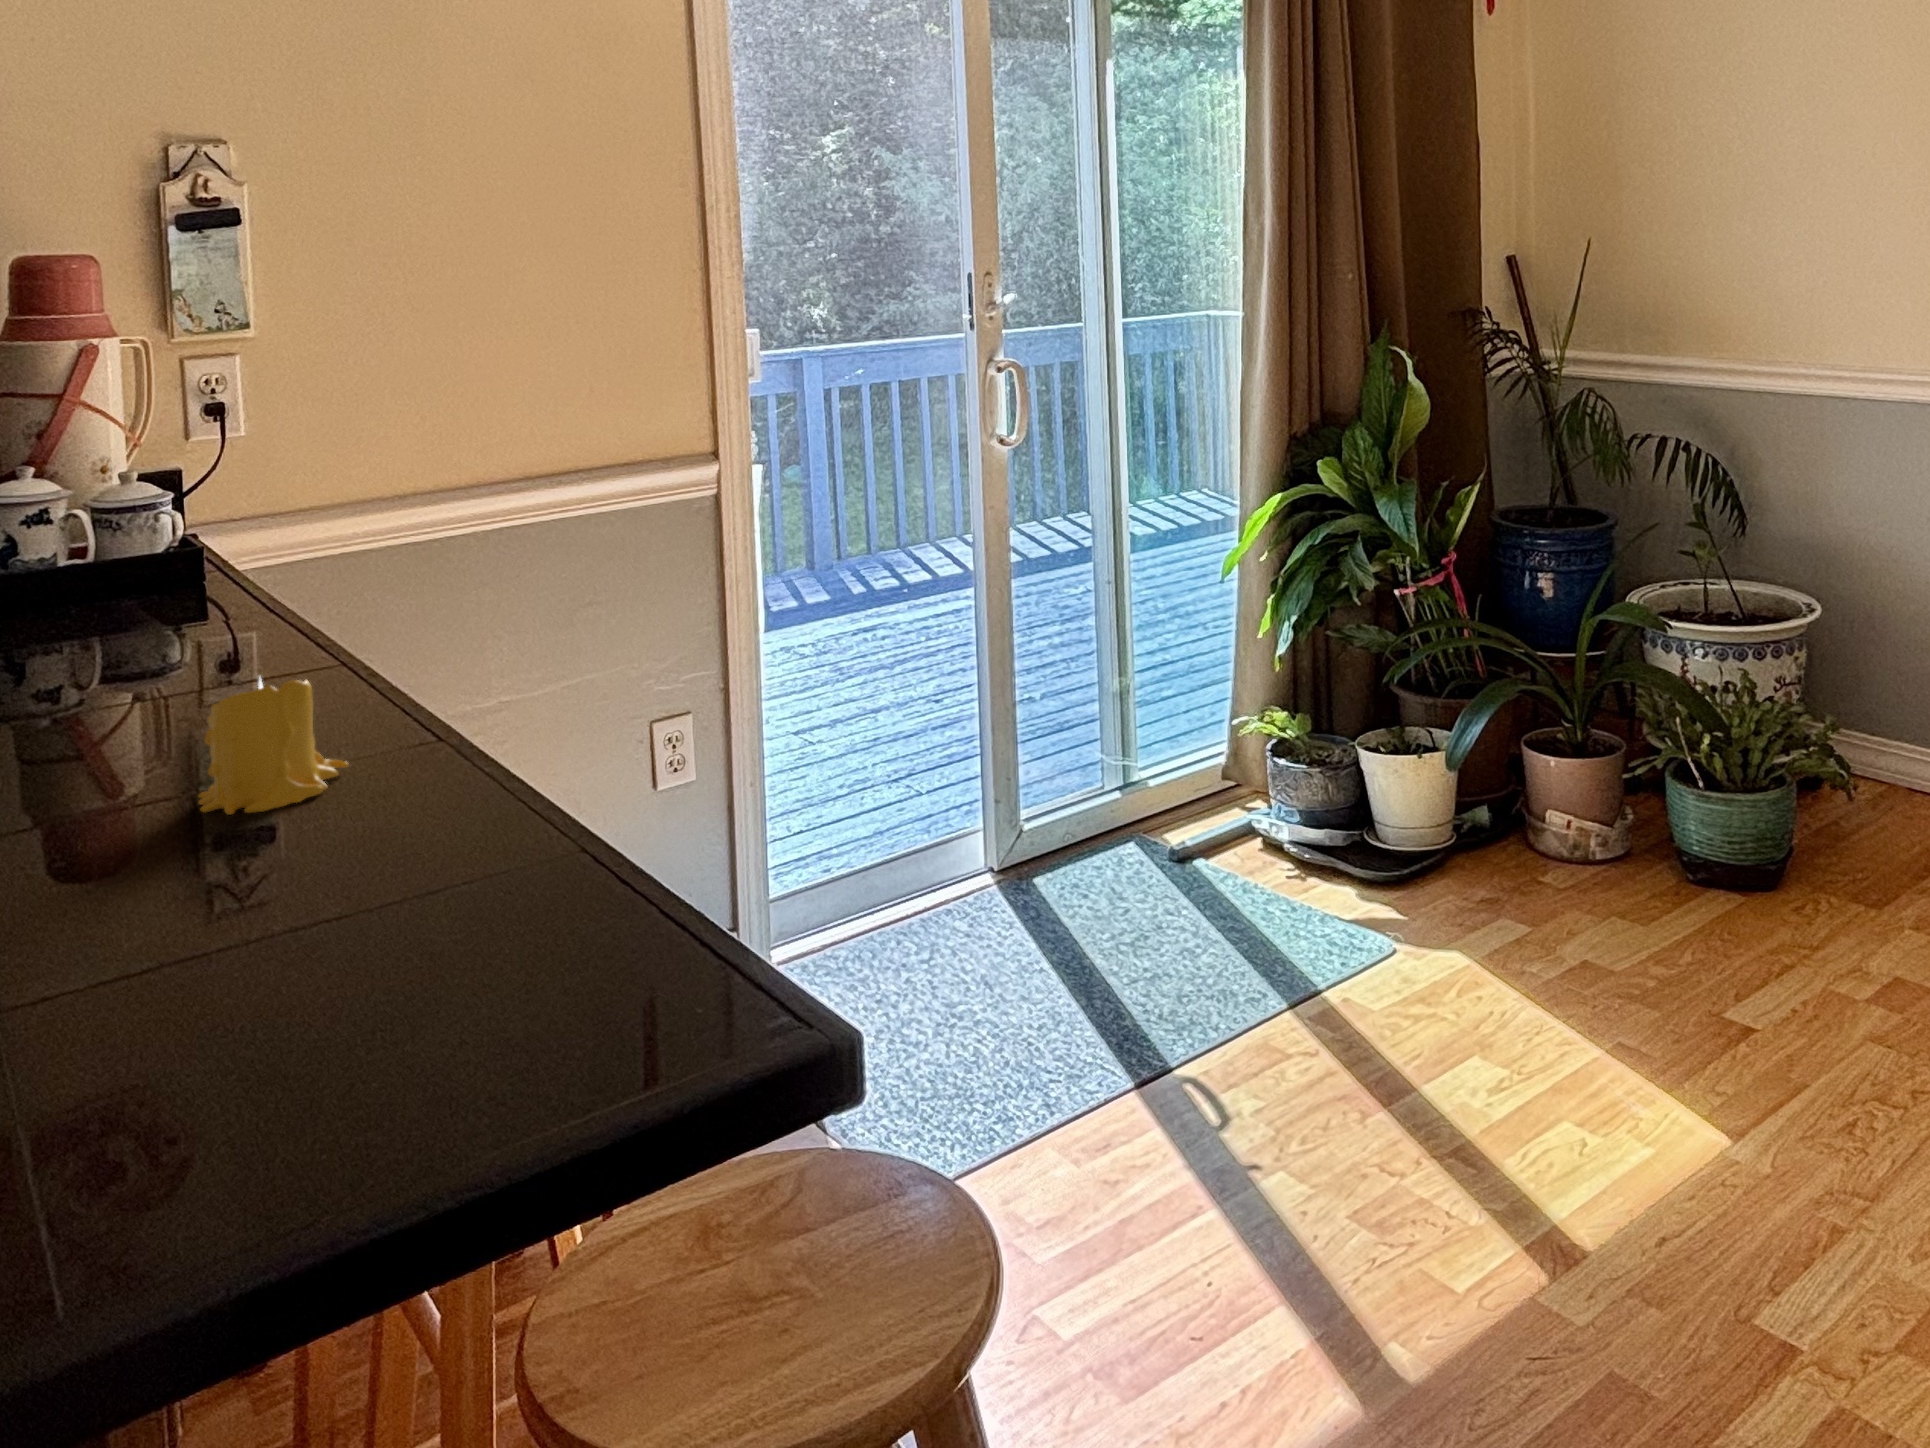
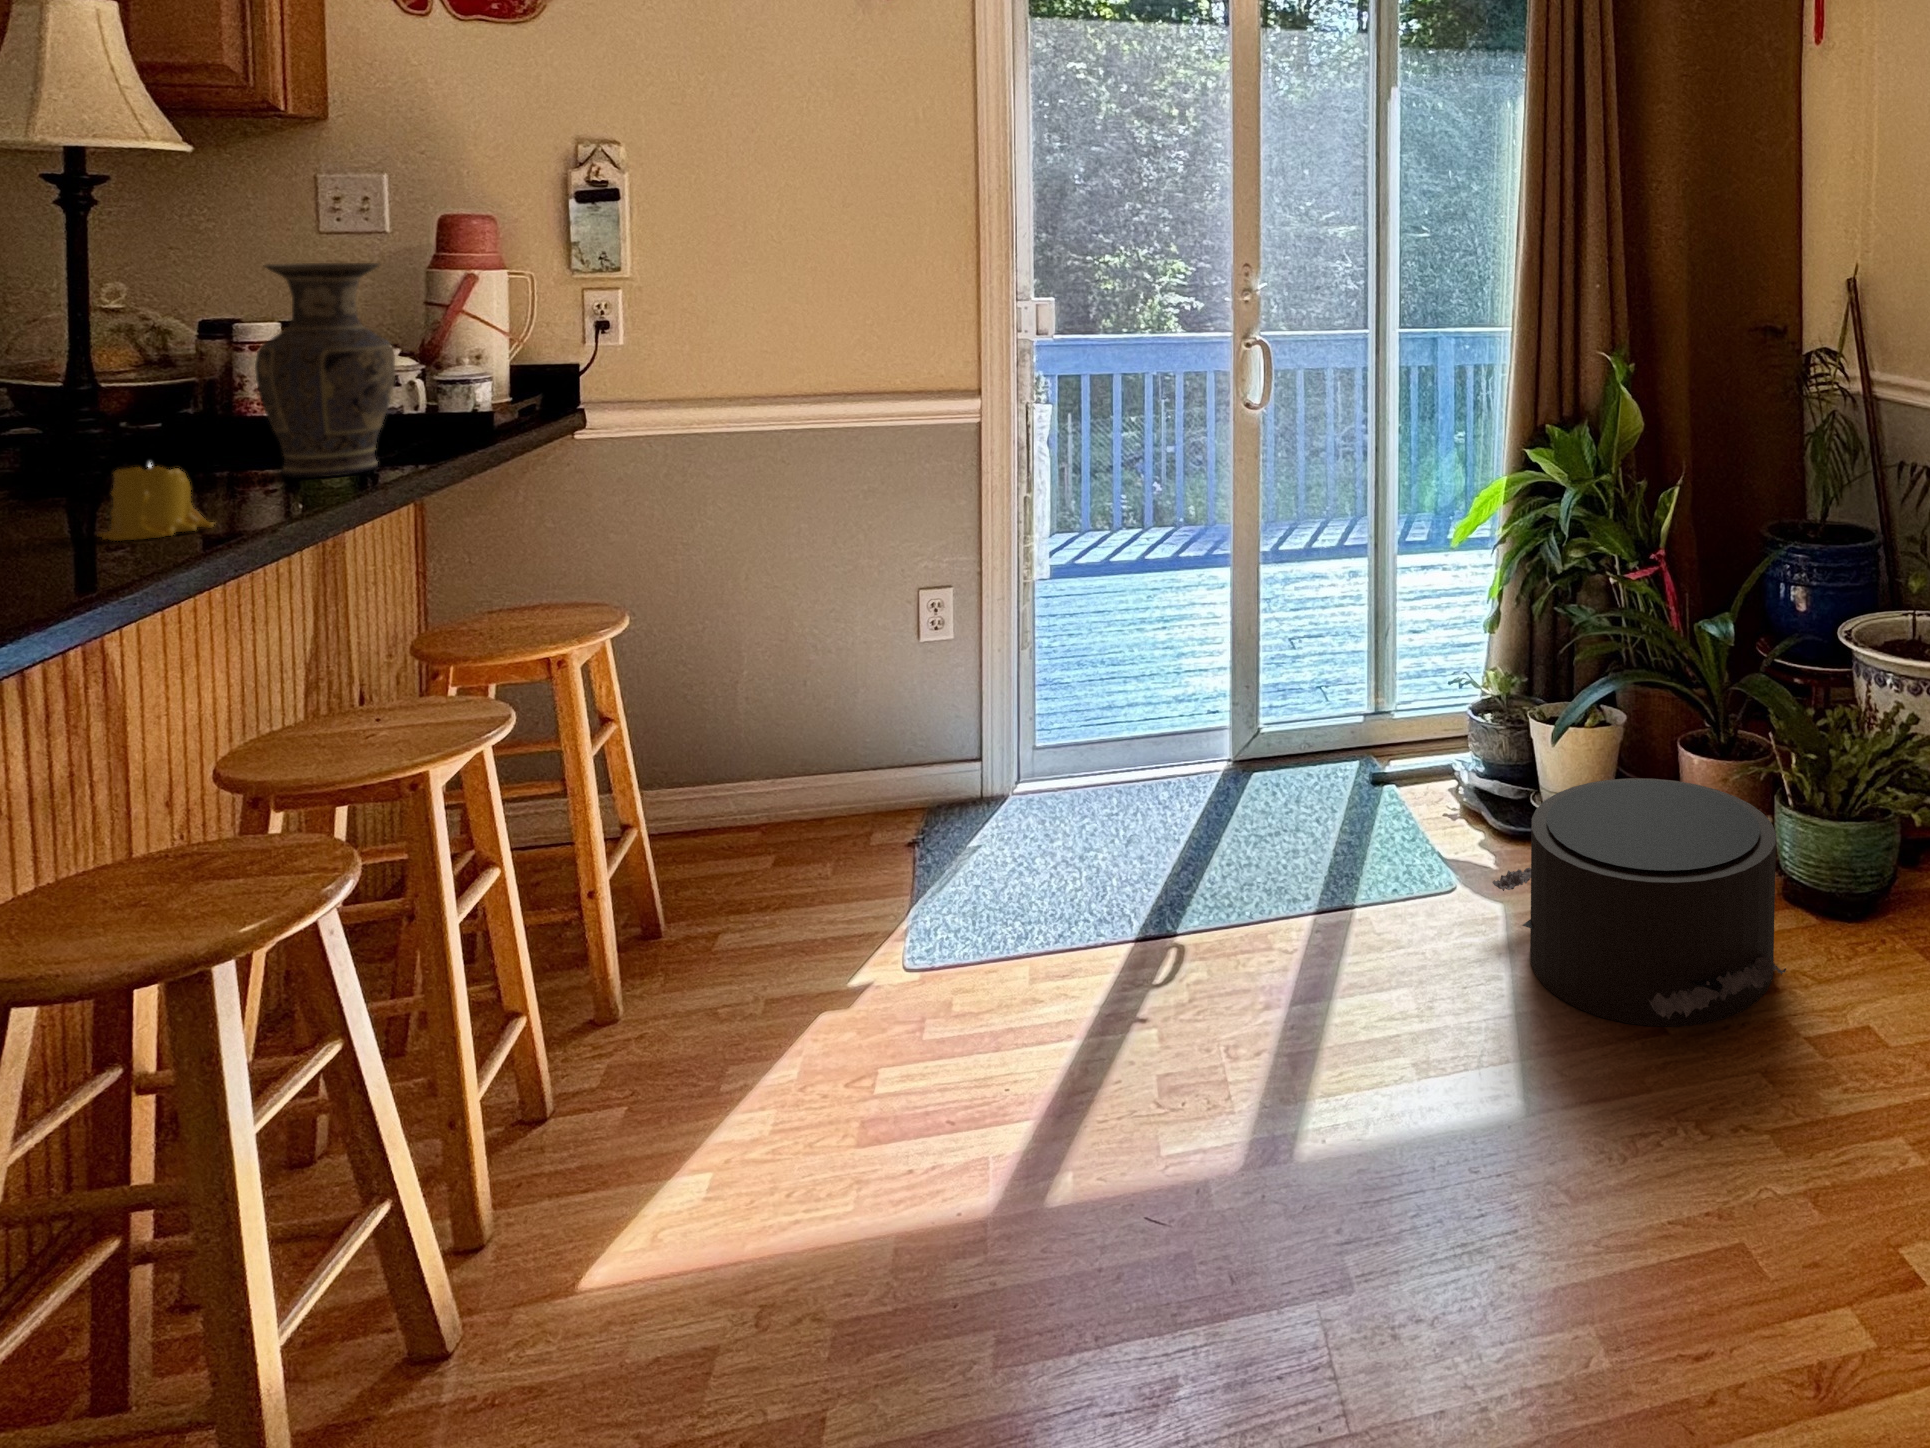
vase: none [25,336,229,688] -> present [255,263,395,478]
pouf: none [1461,782,1817,1036] -> present [1492,778,1786,1027]

